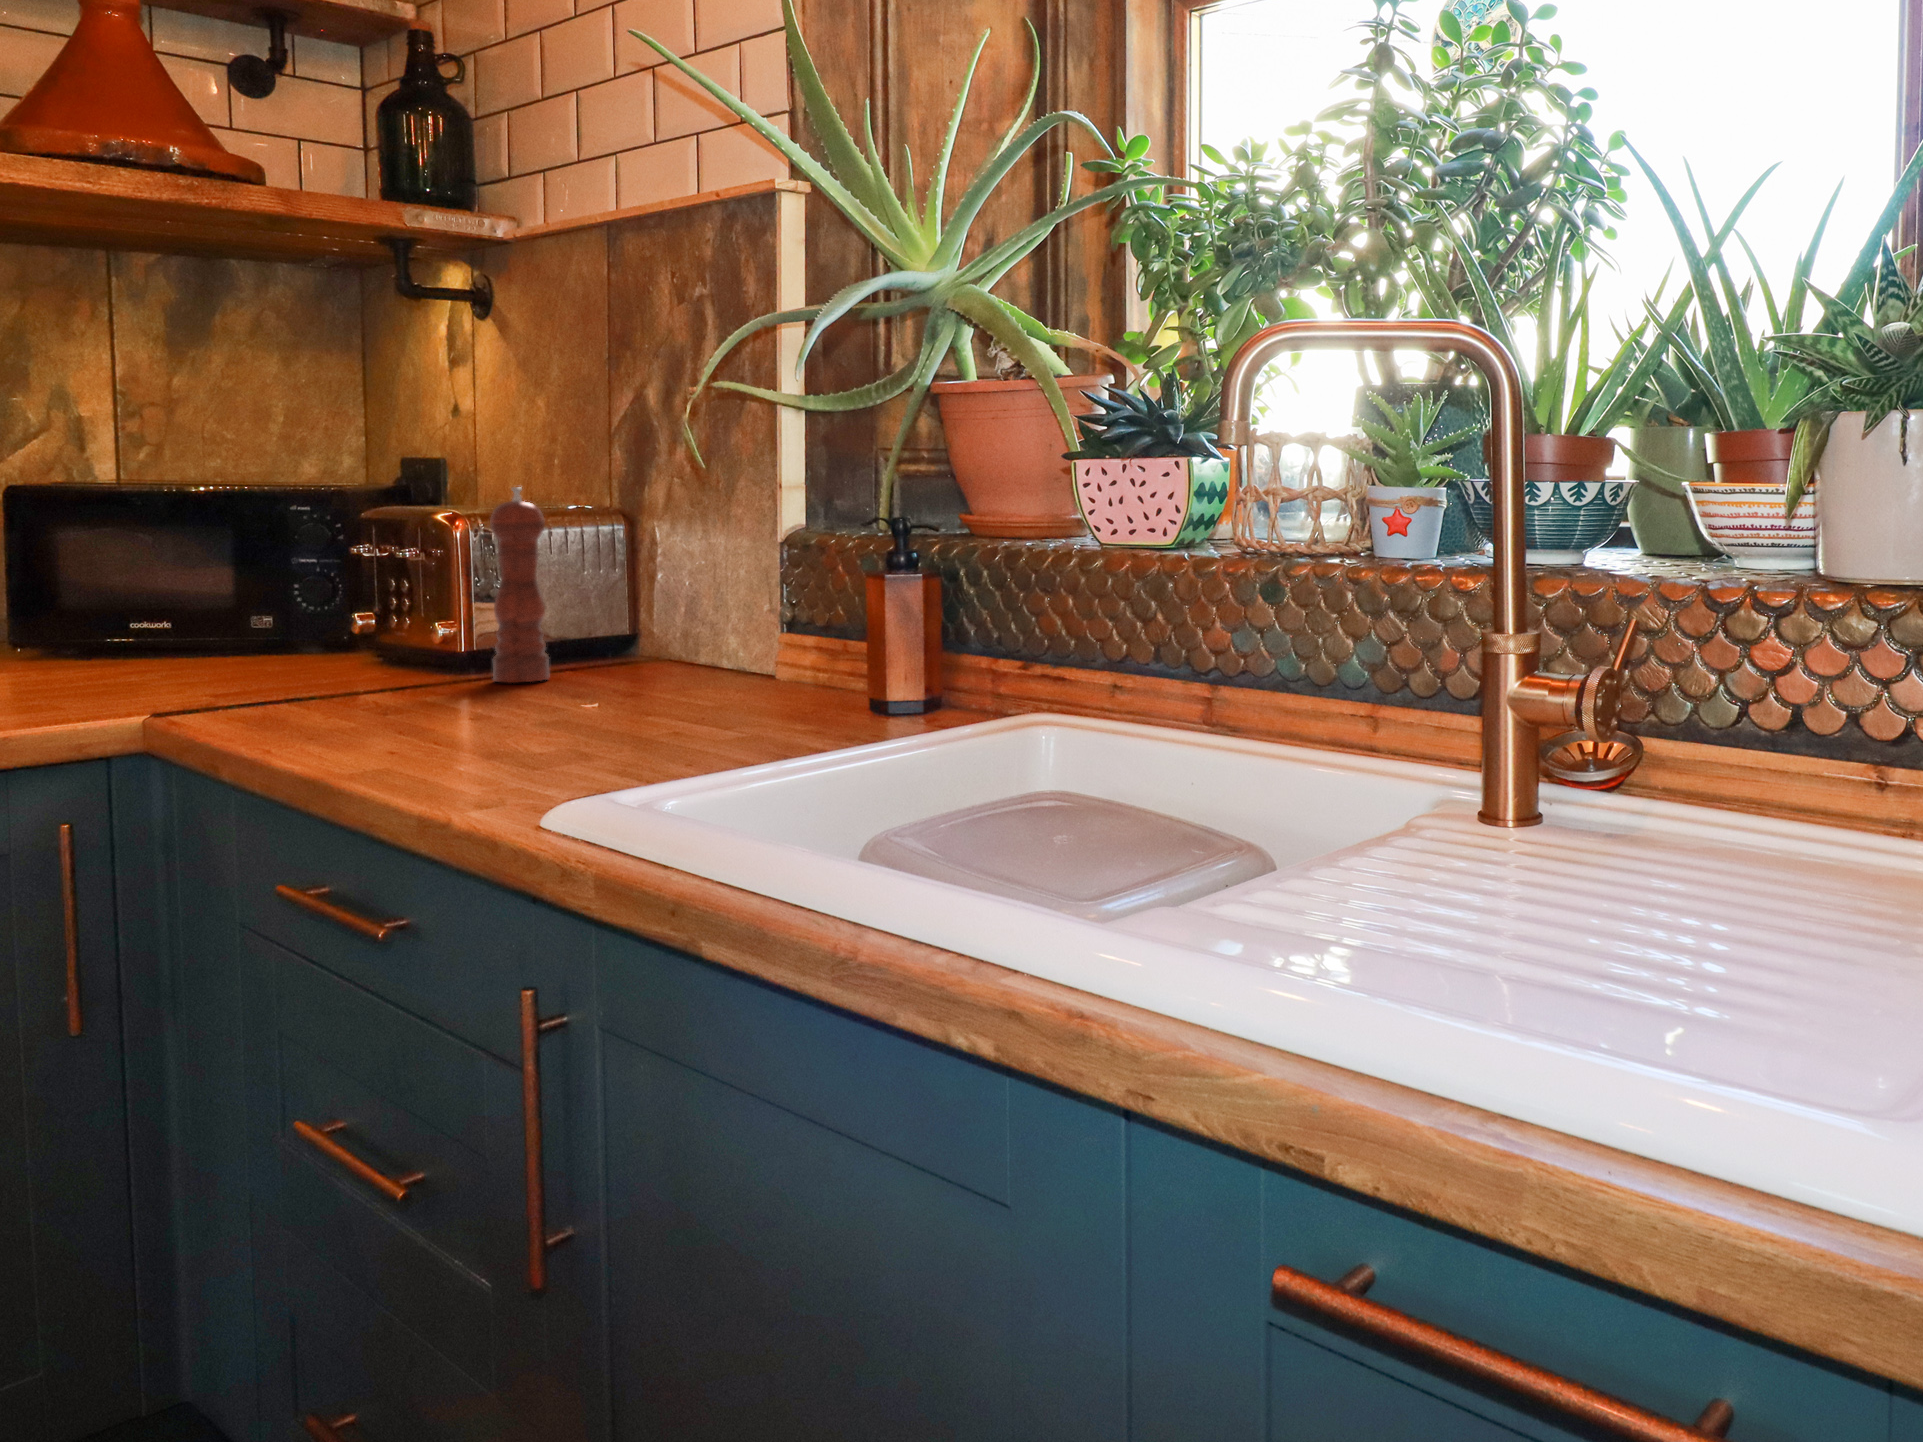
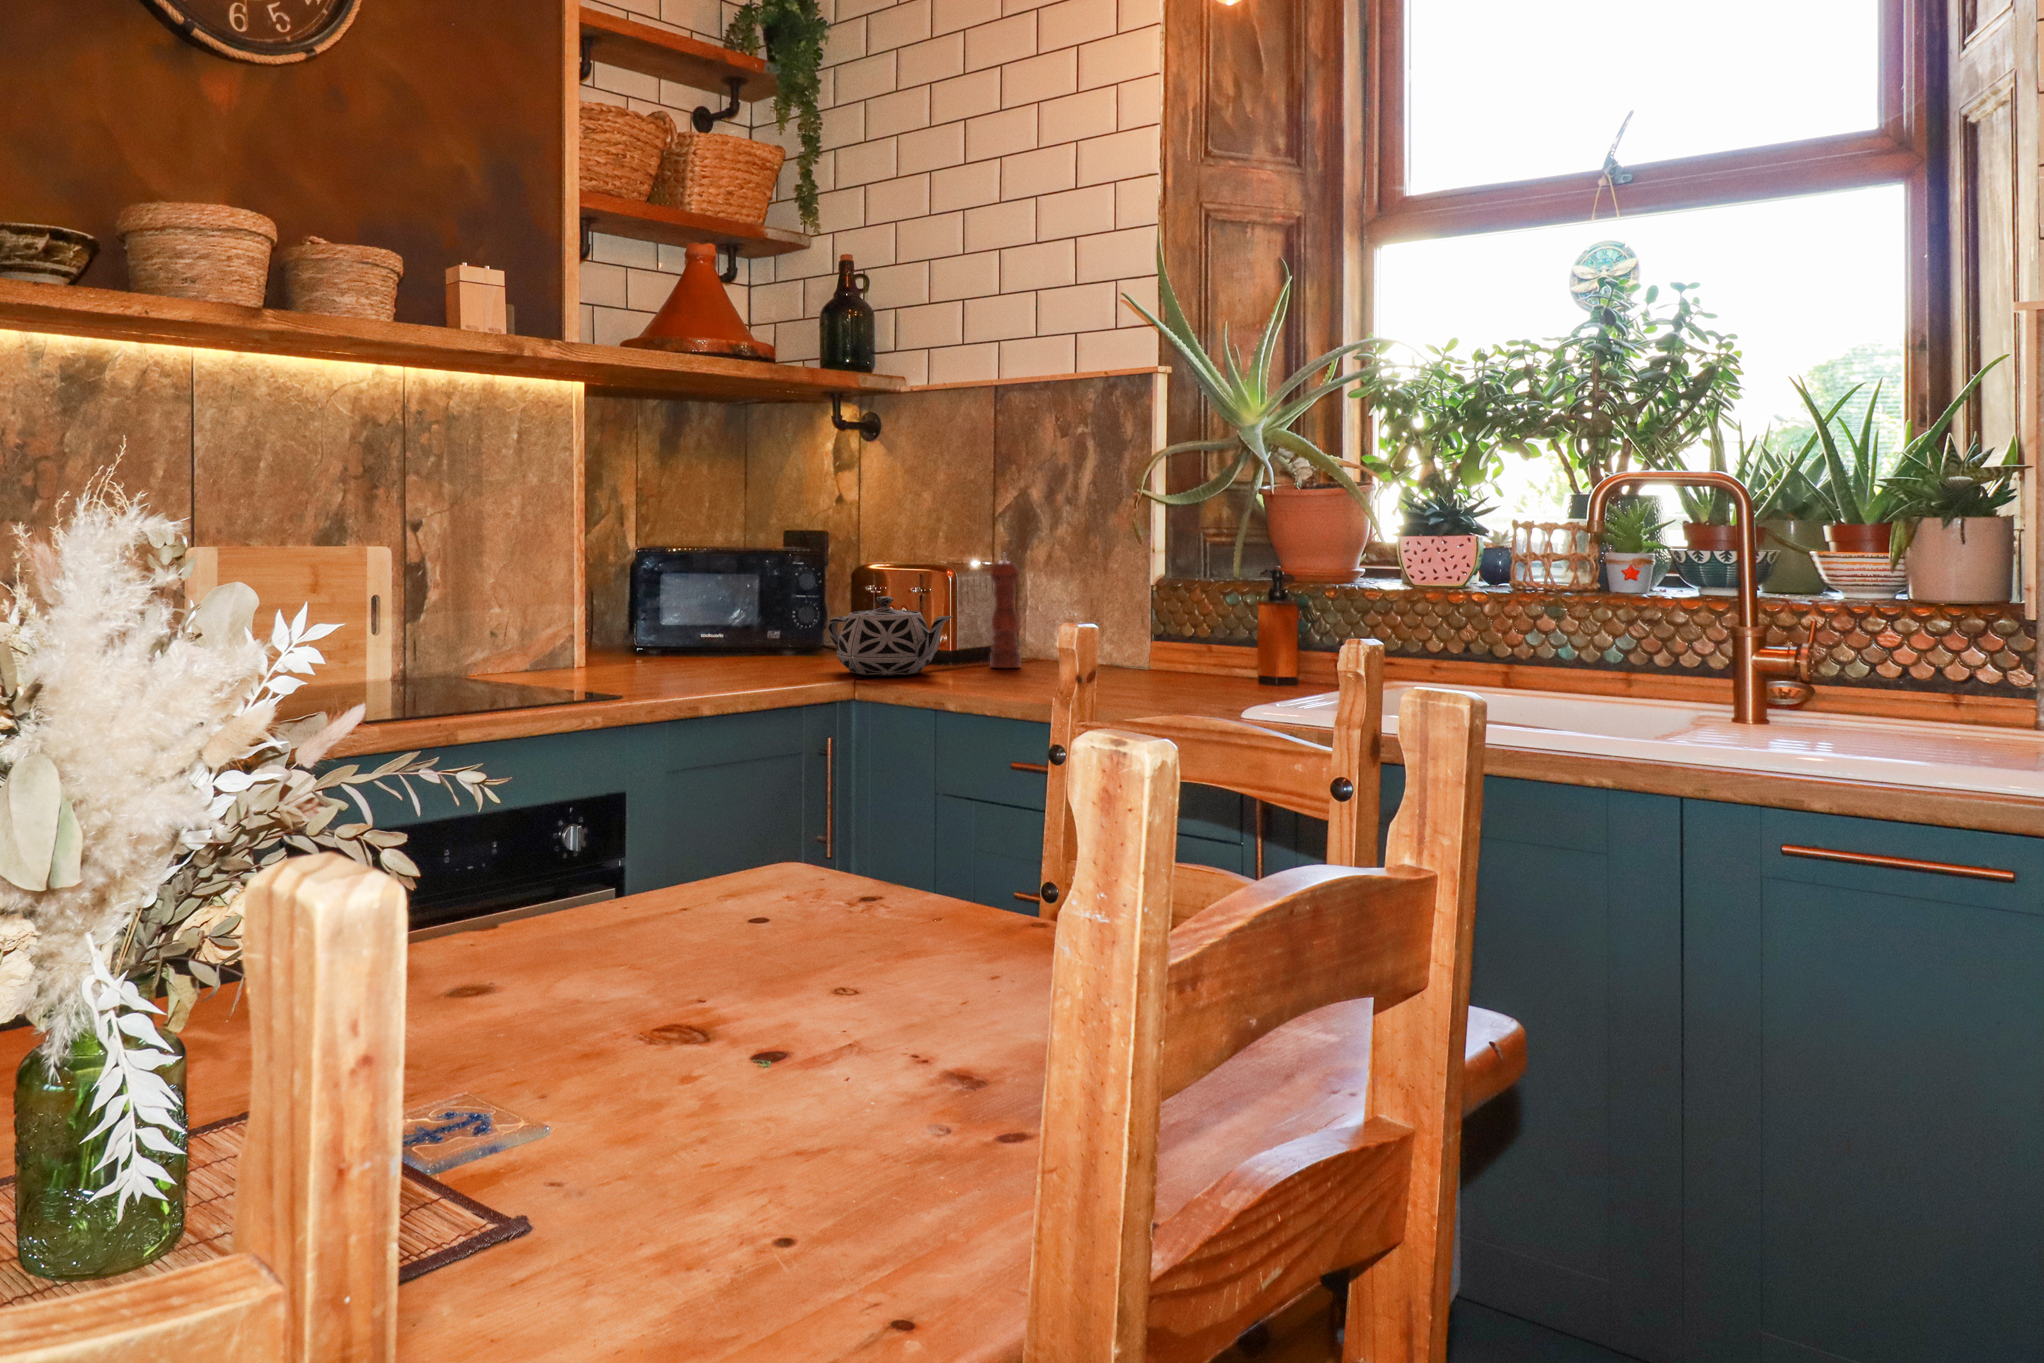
teapot: none [159,558,361,697] -> present [828,597,953,676]

